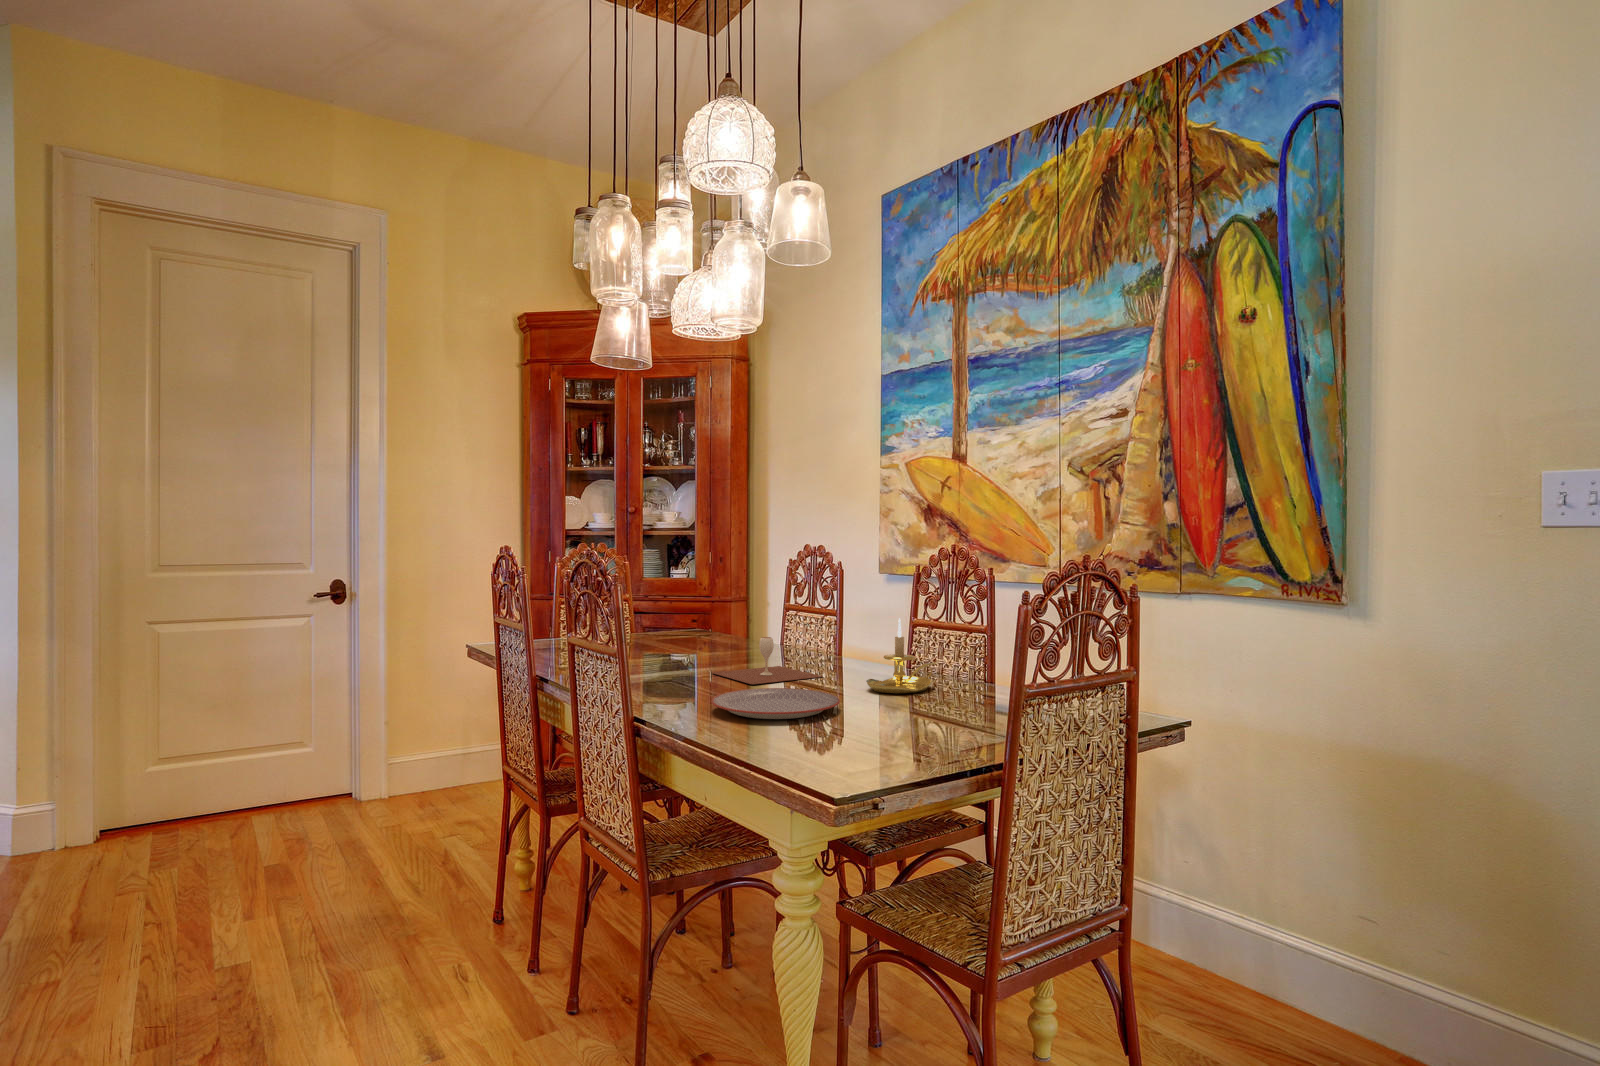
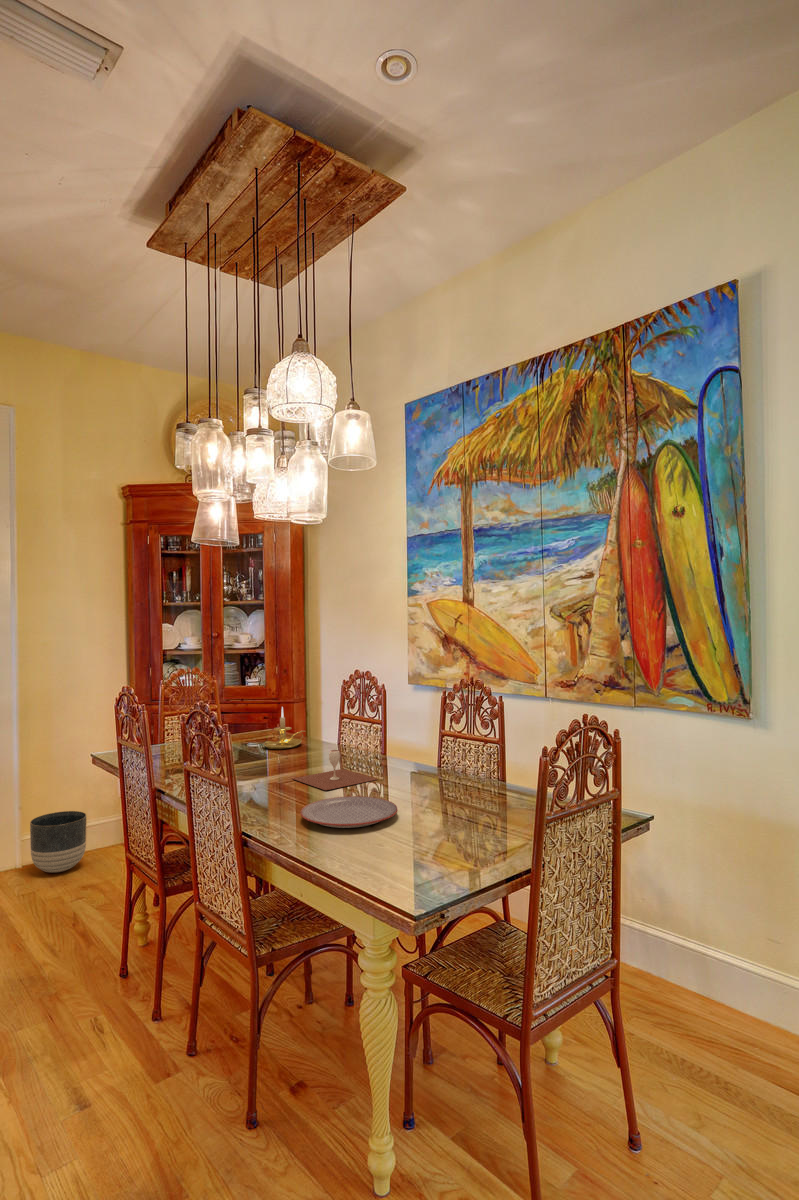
candle holder: present [866,618,936,693] -> present [264,707,305,749]
planter: none [401,727,469,801] -> present [30,811,86,873]

